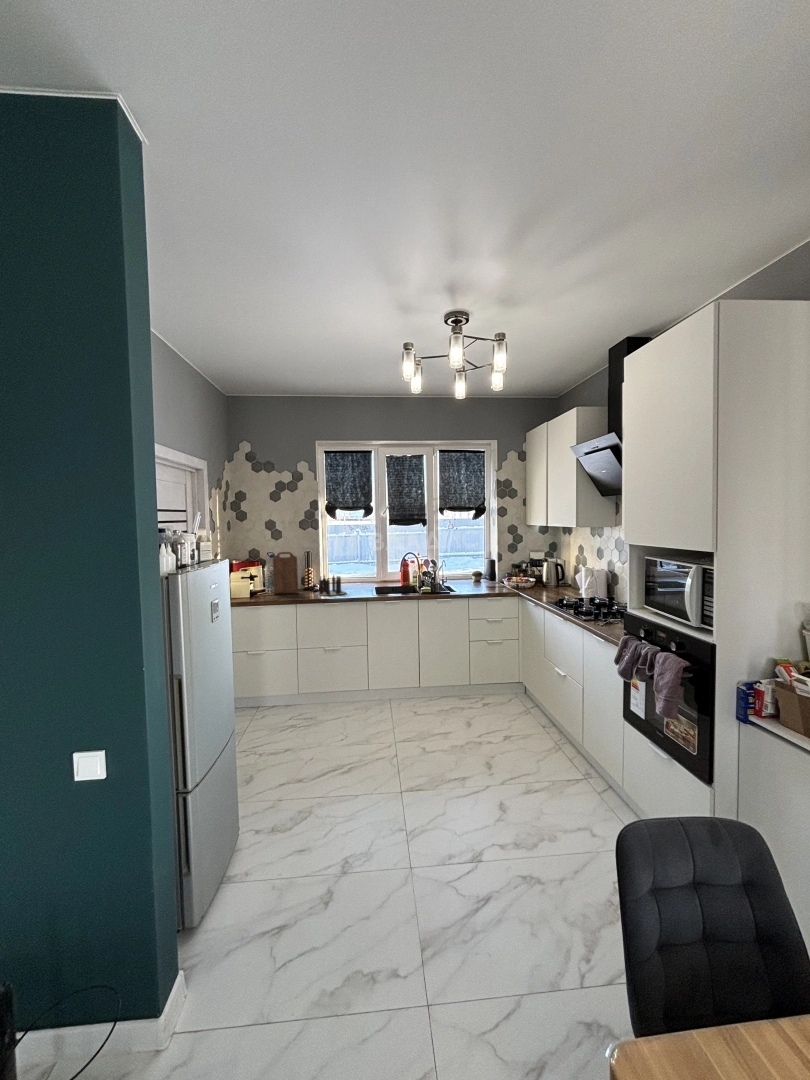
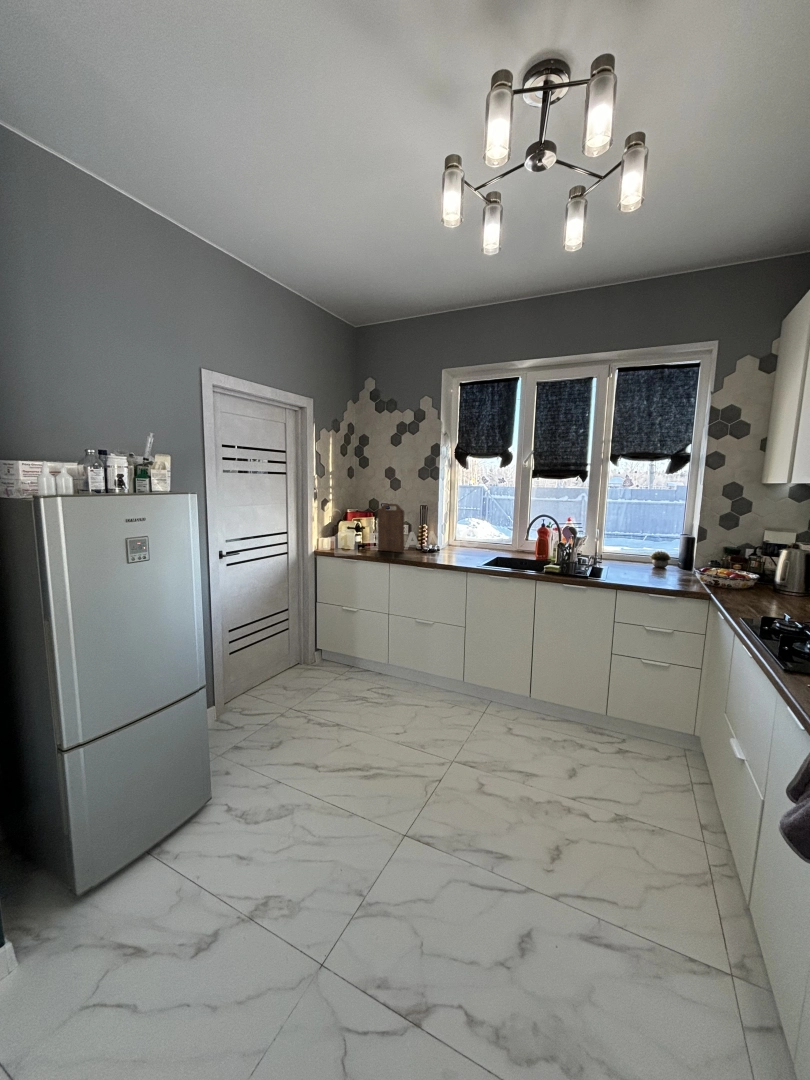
candle: present [314,576,346,596] -> none [414,535,466,561]

